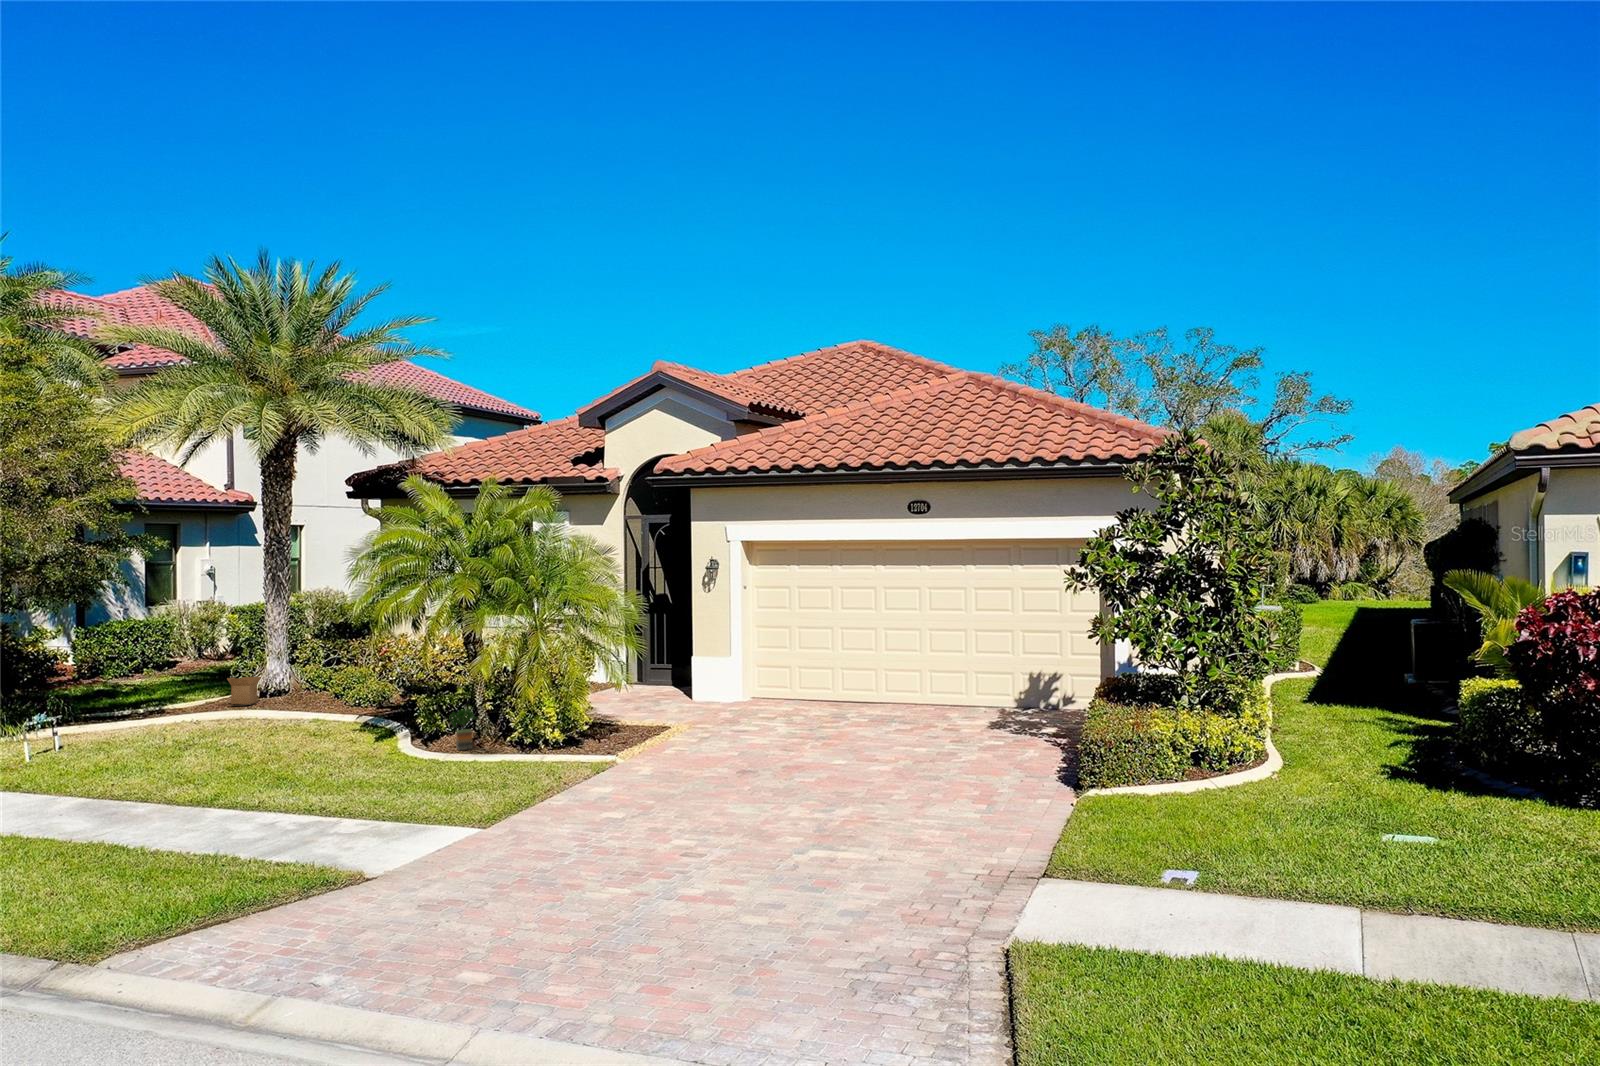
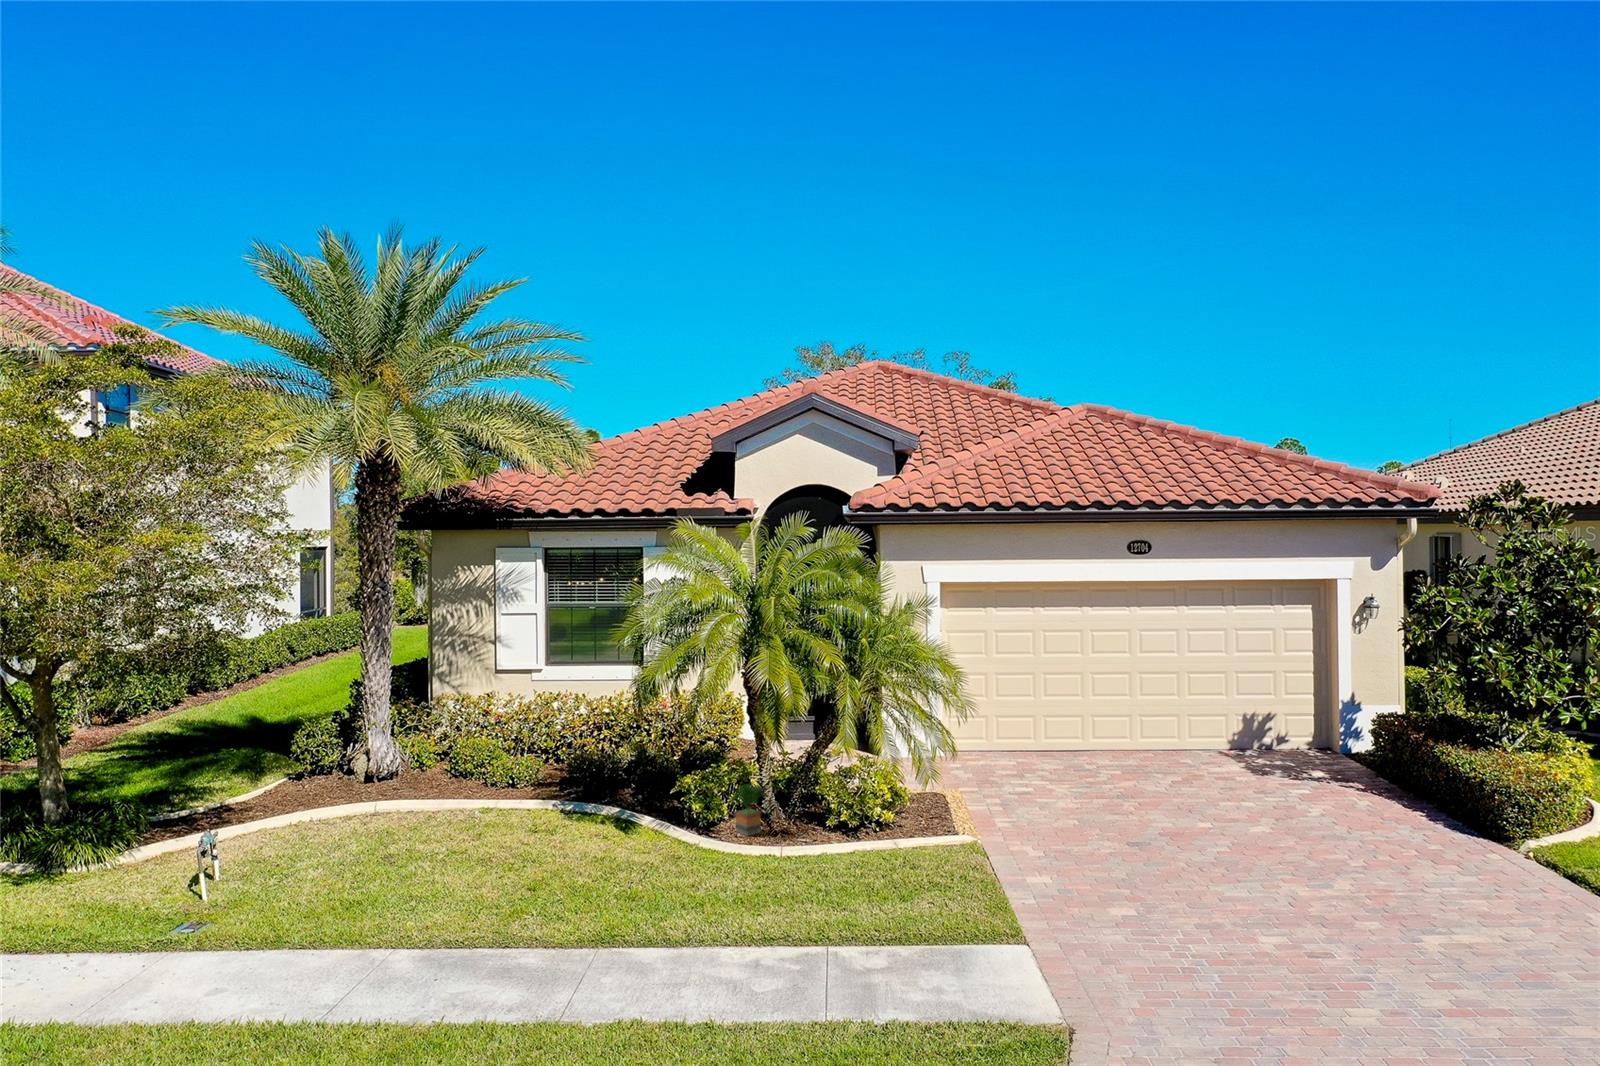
cardboard box: present [227,677,261,706] -> none [320,755,360,795]

